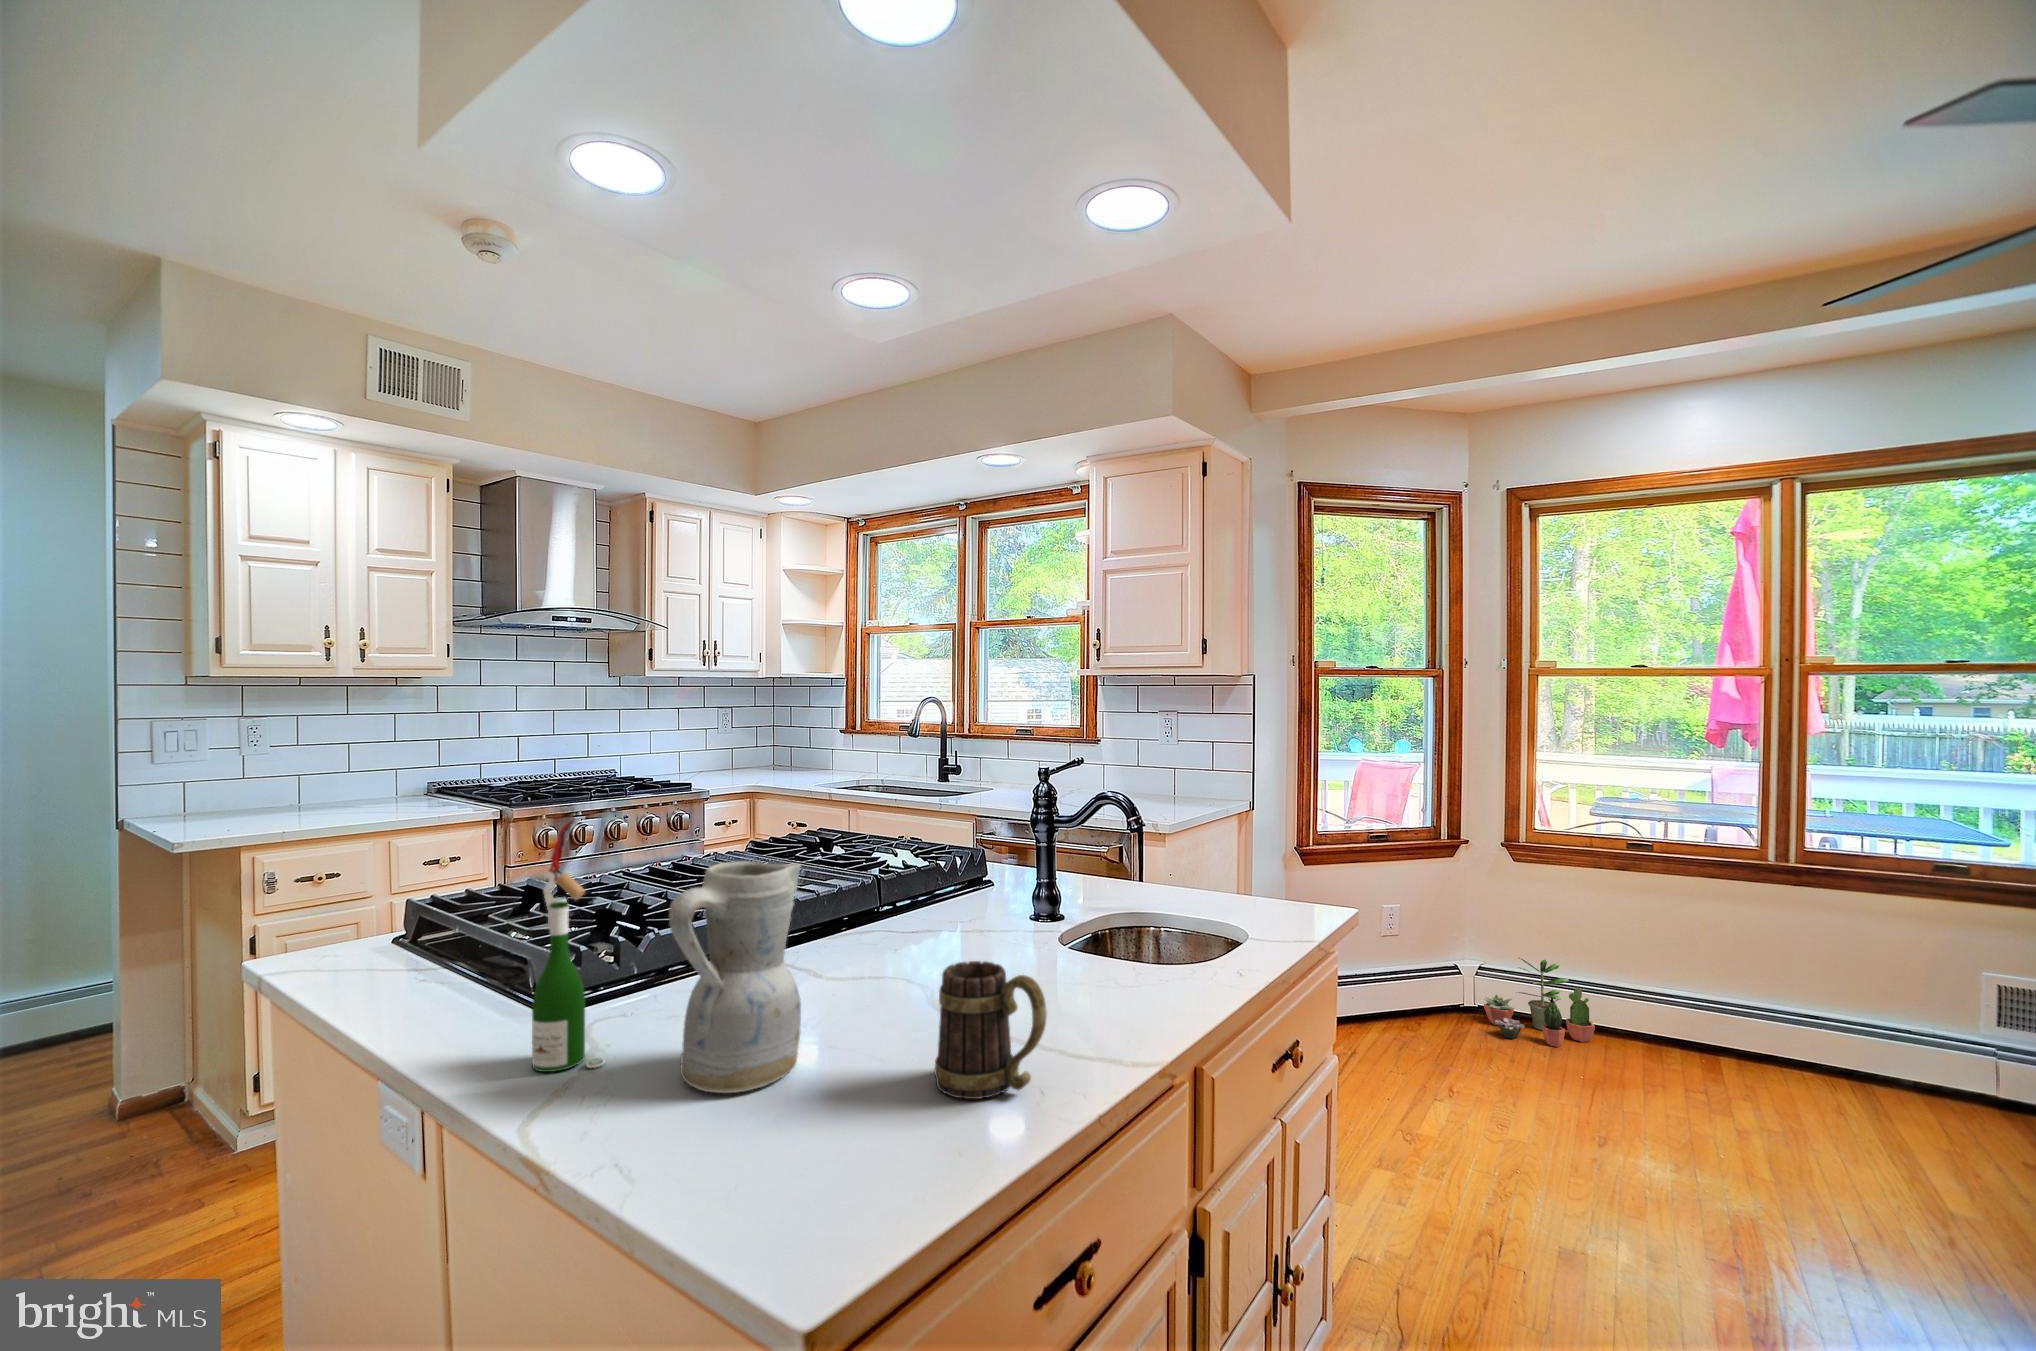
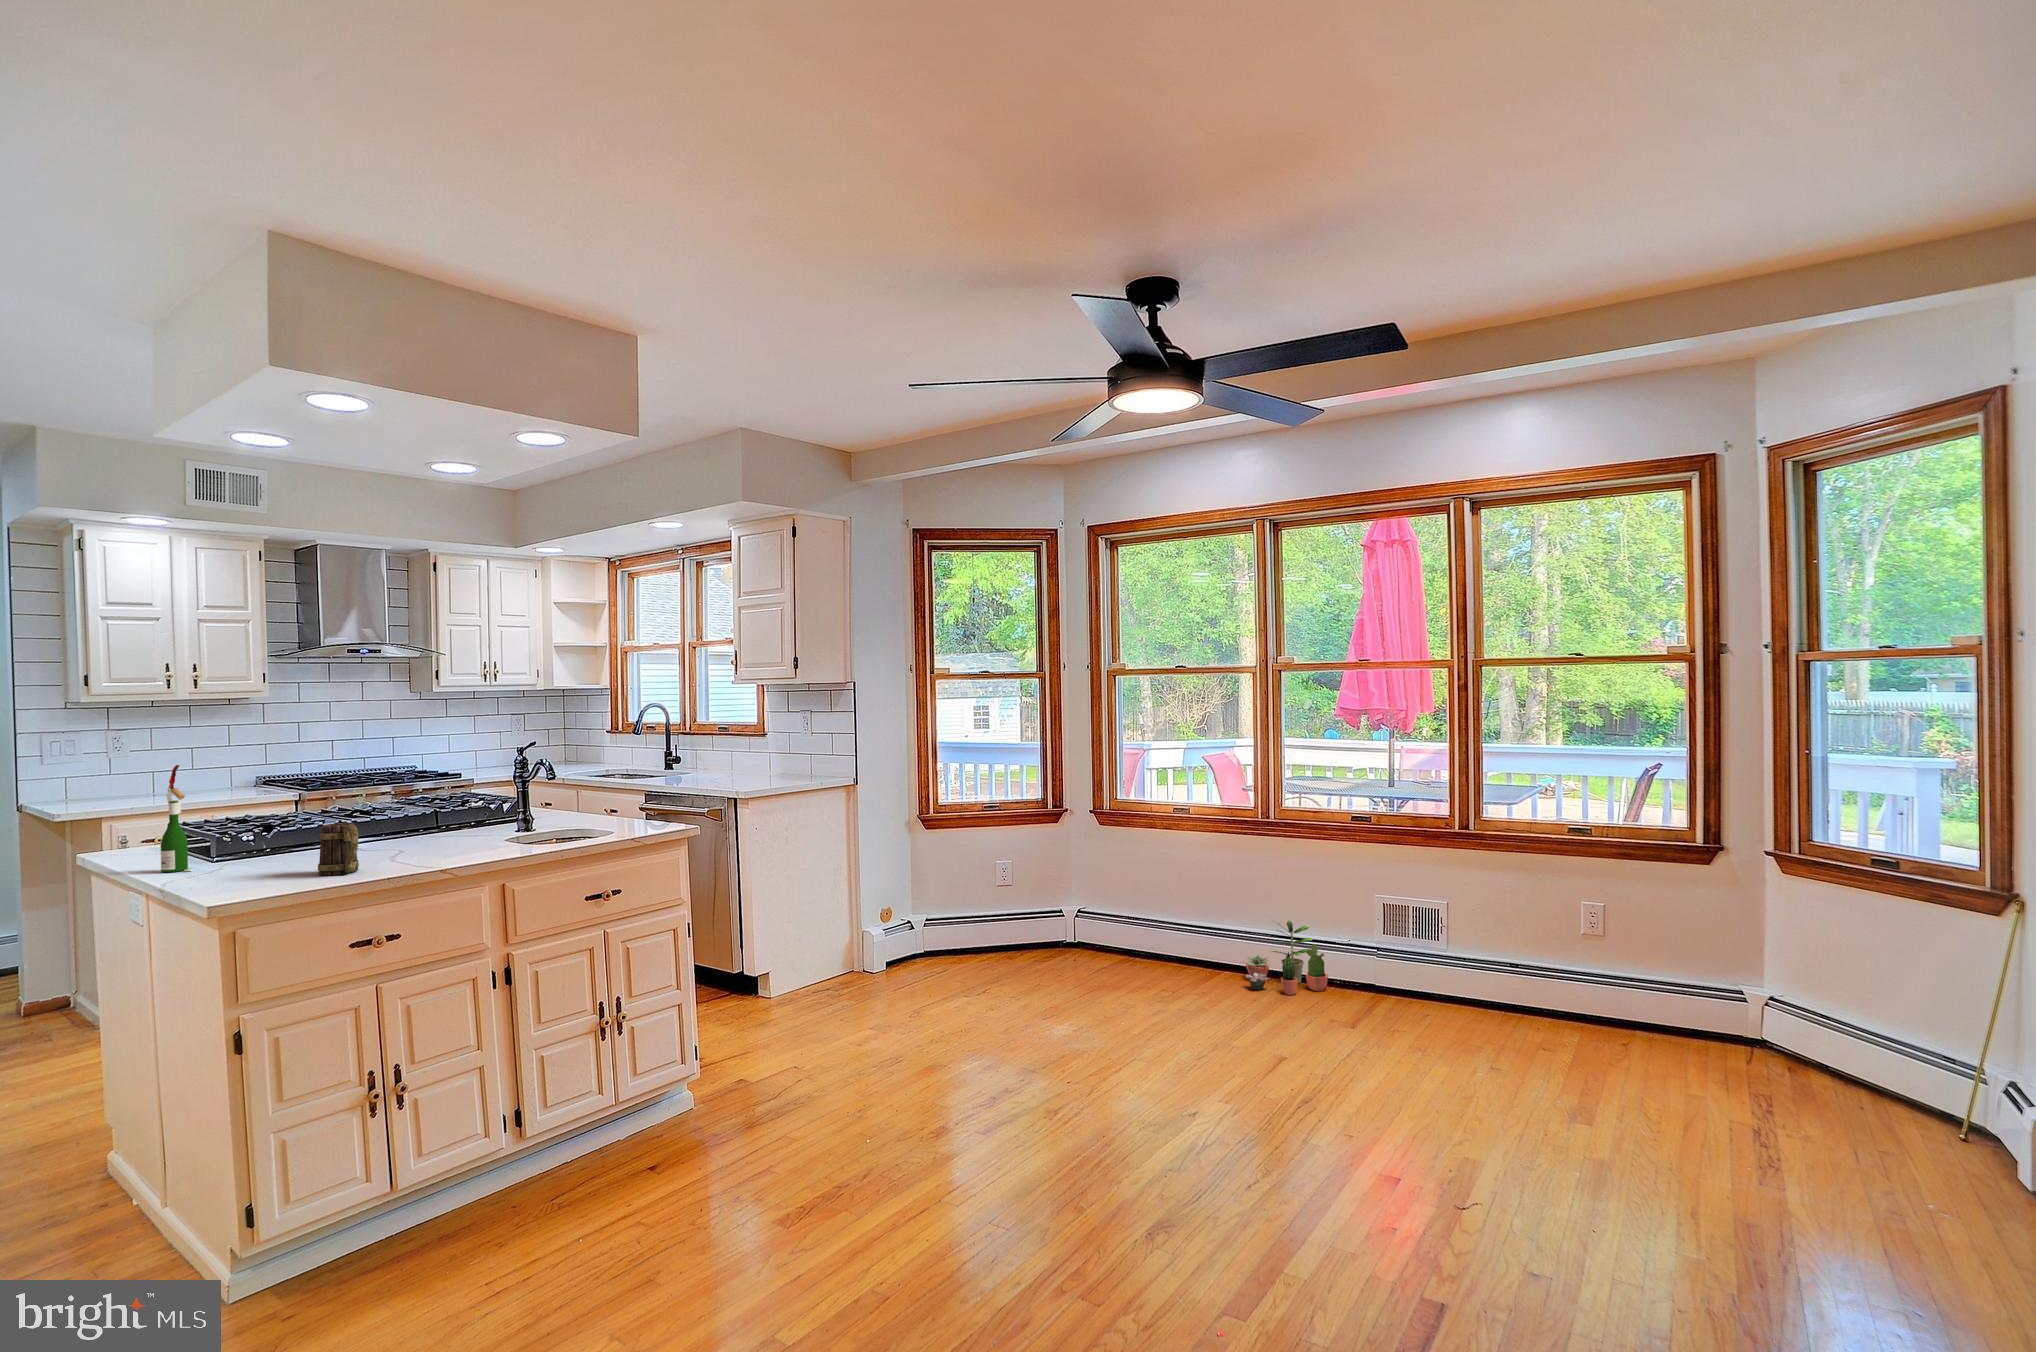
ceramic pitcher: present [669,861,801,1093] -> none [203,782,279,875]
potted plant: present [1484,958,1595,1047] -> present [1246,921,1328,995]

